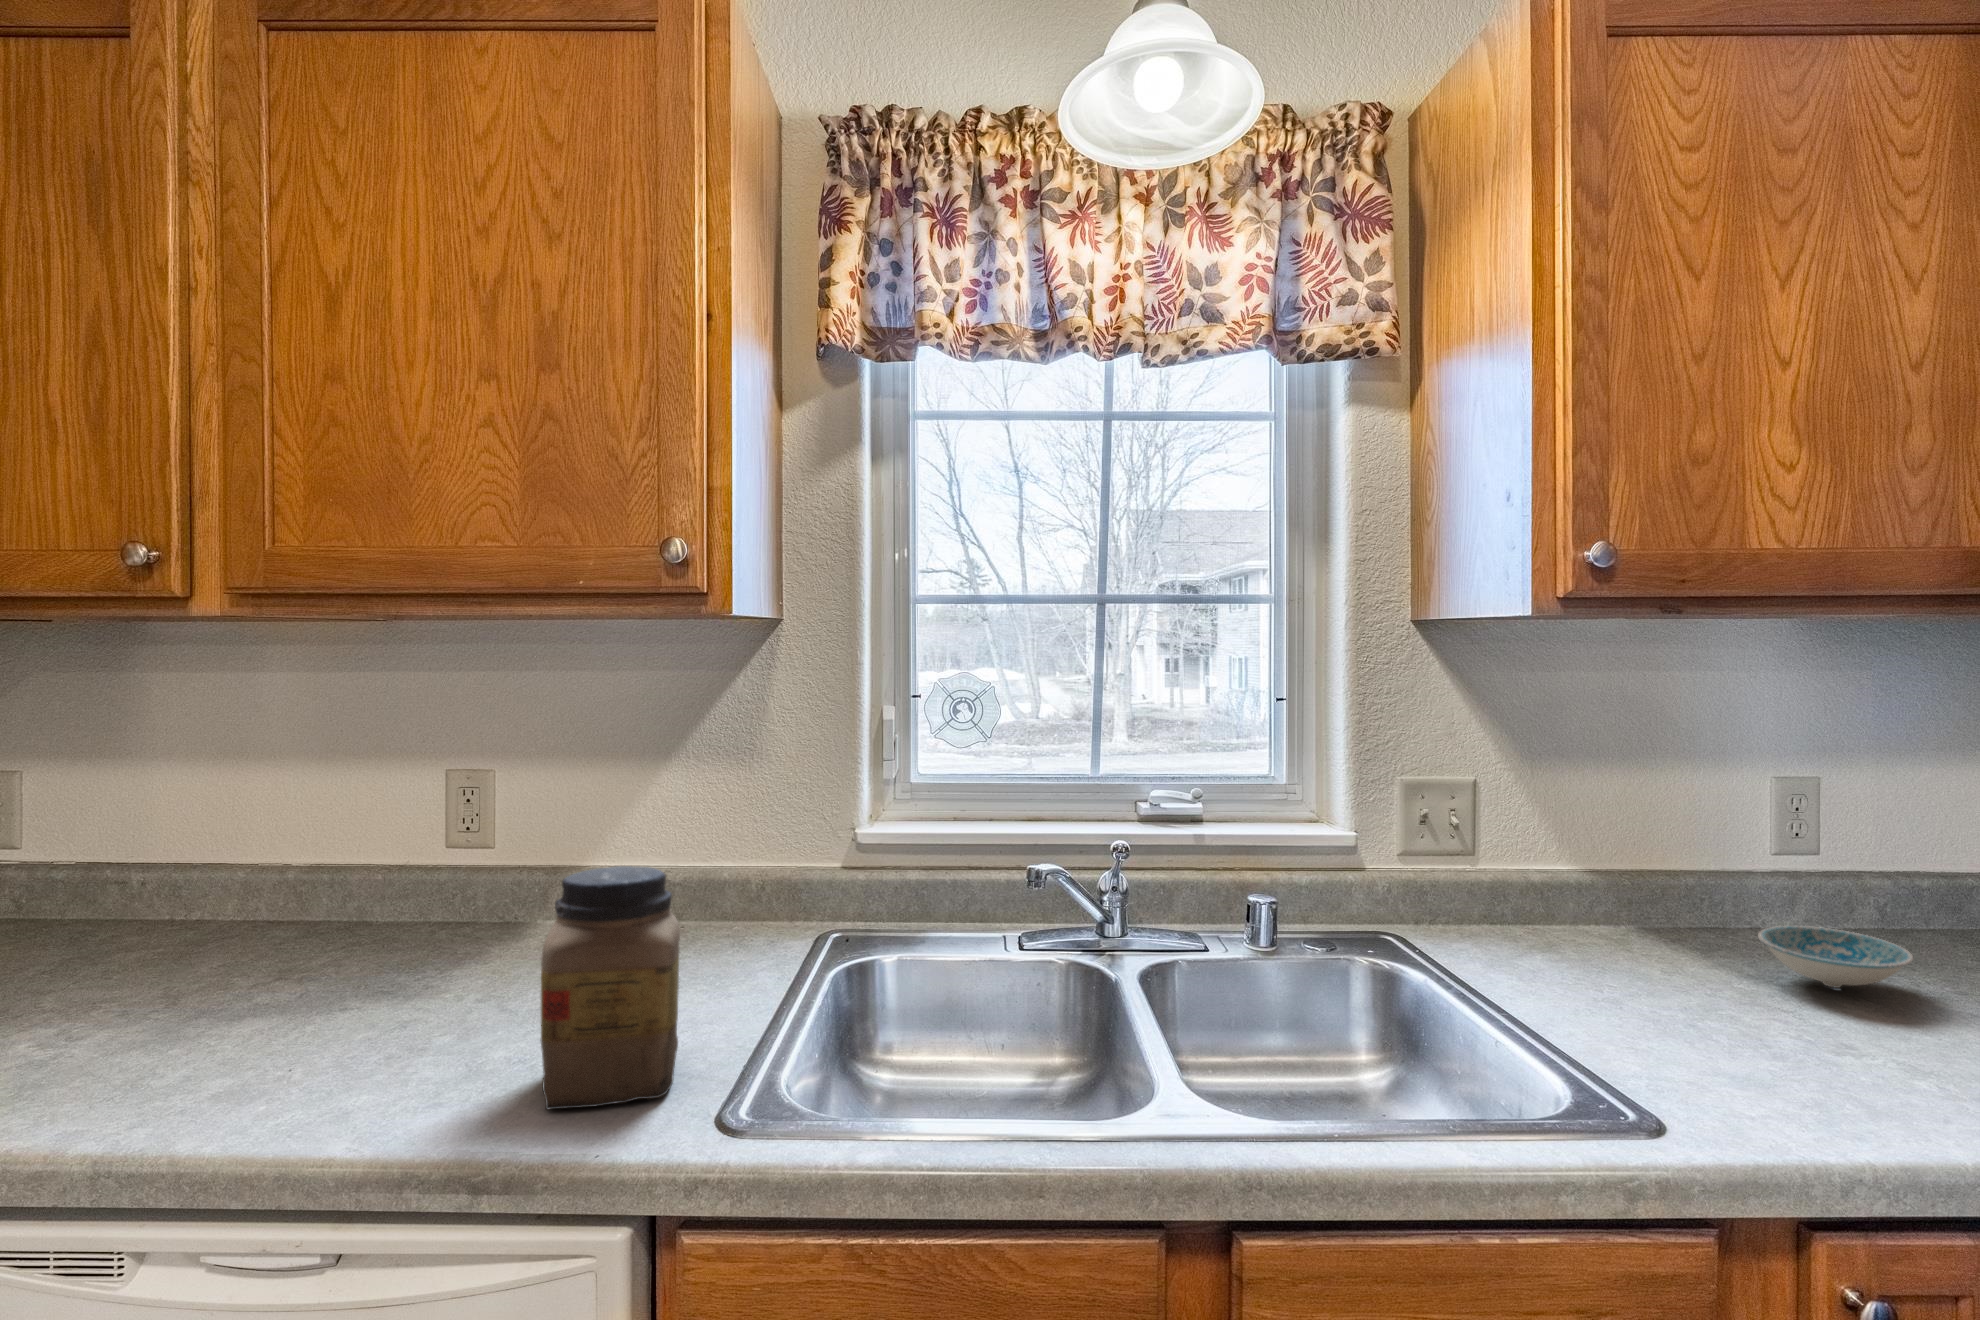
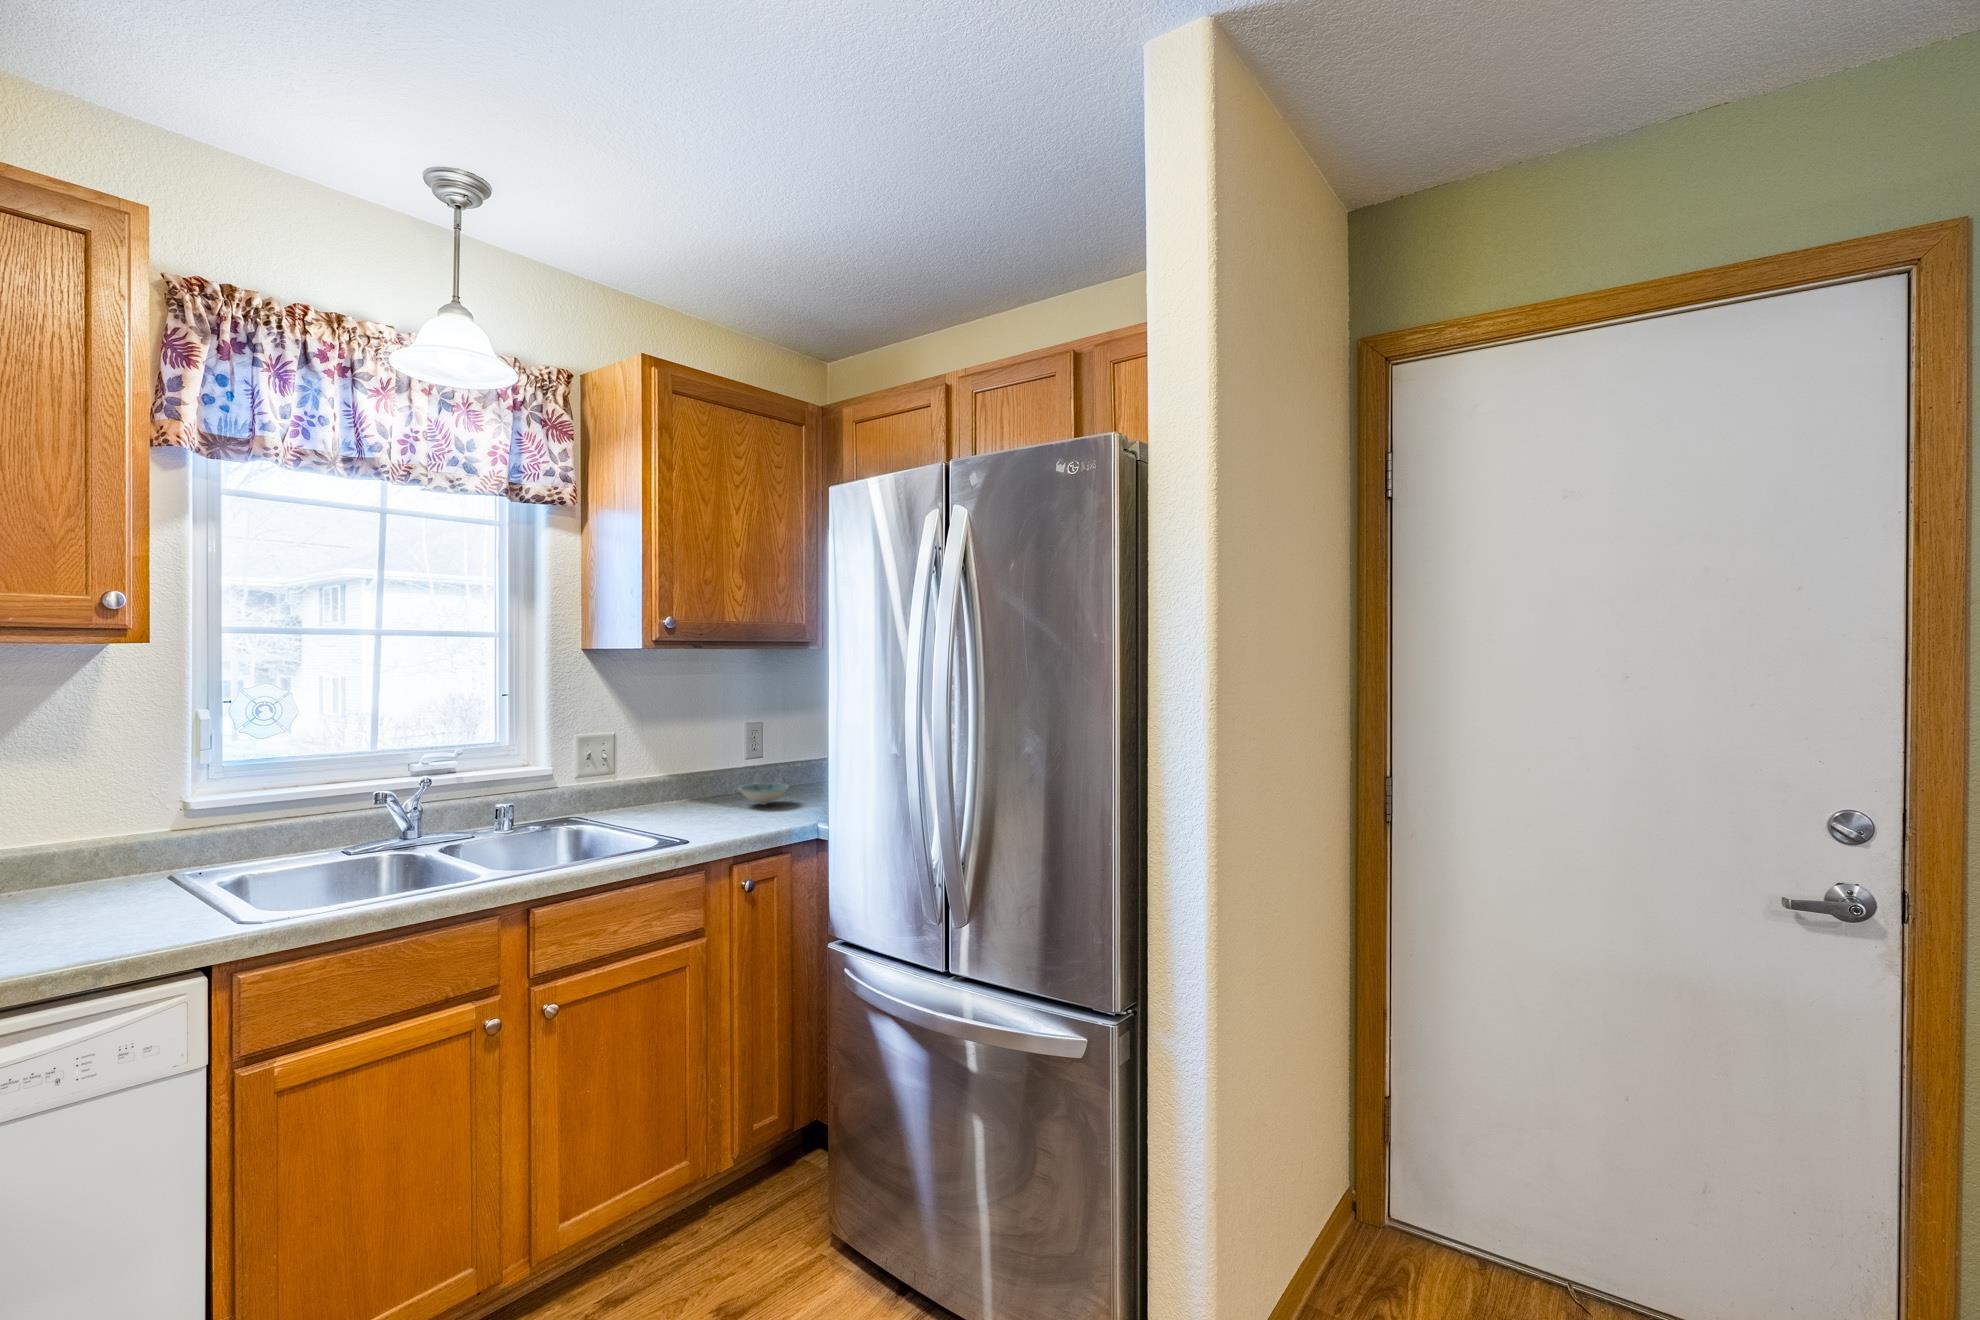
jar: present [541,866,680,1109] -> none [68,799,196,947]

